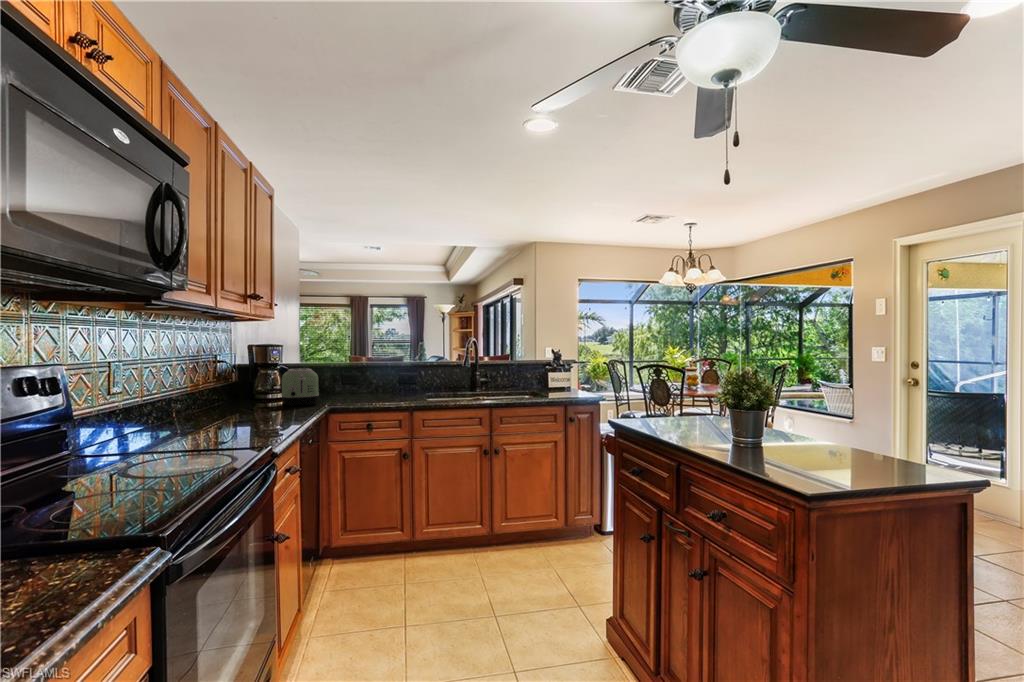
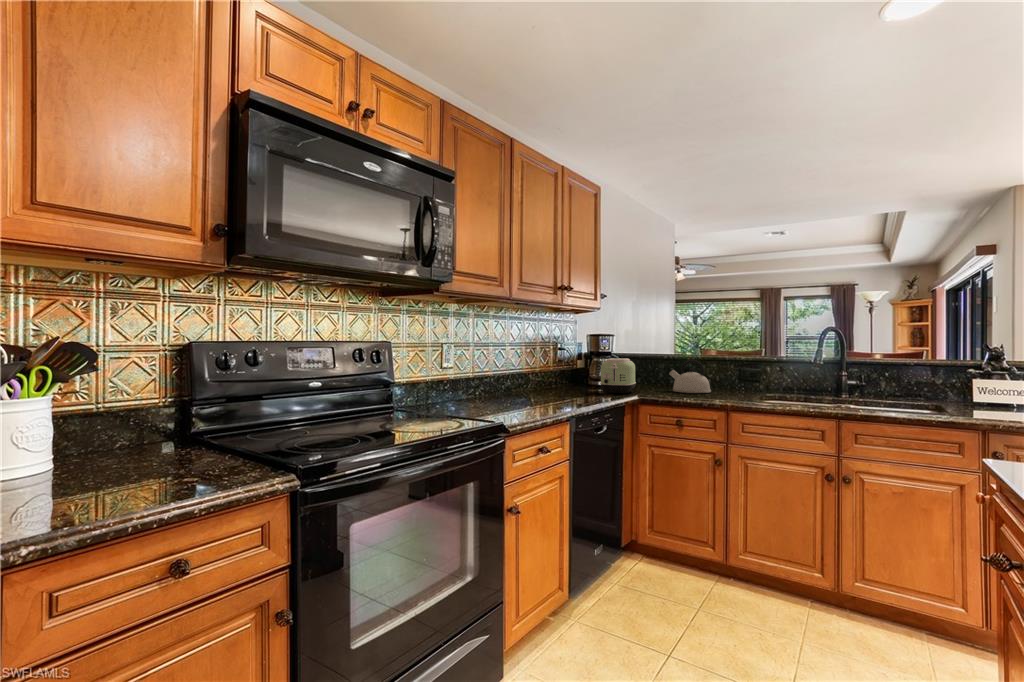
kettle: none [342,367,381,398] -> present [669,360,711,393]

